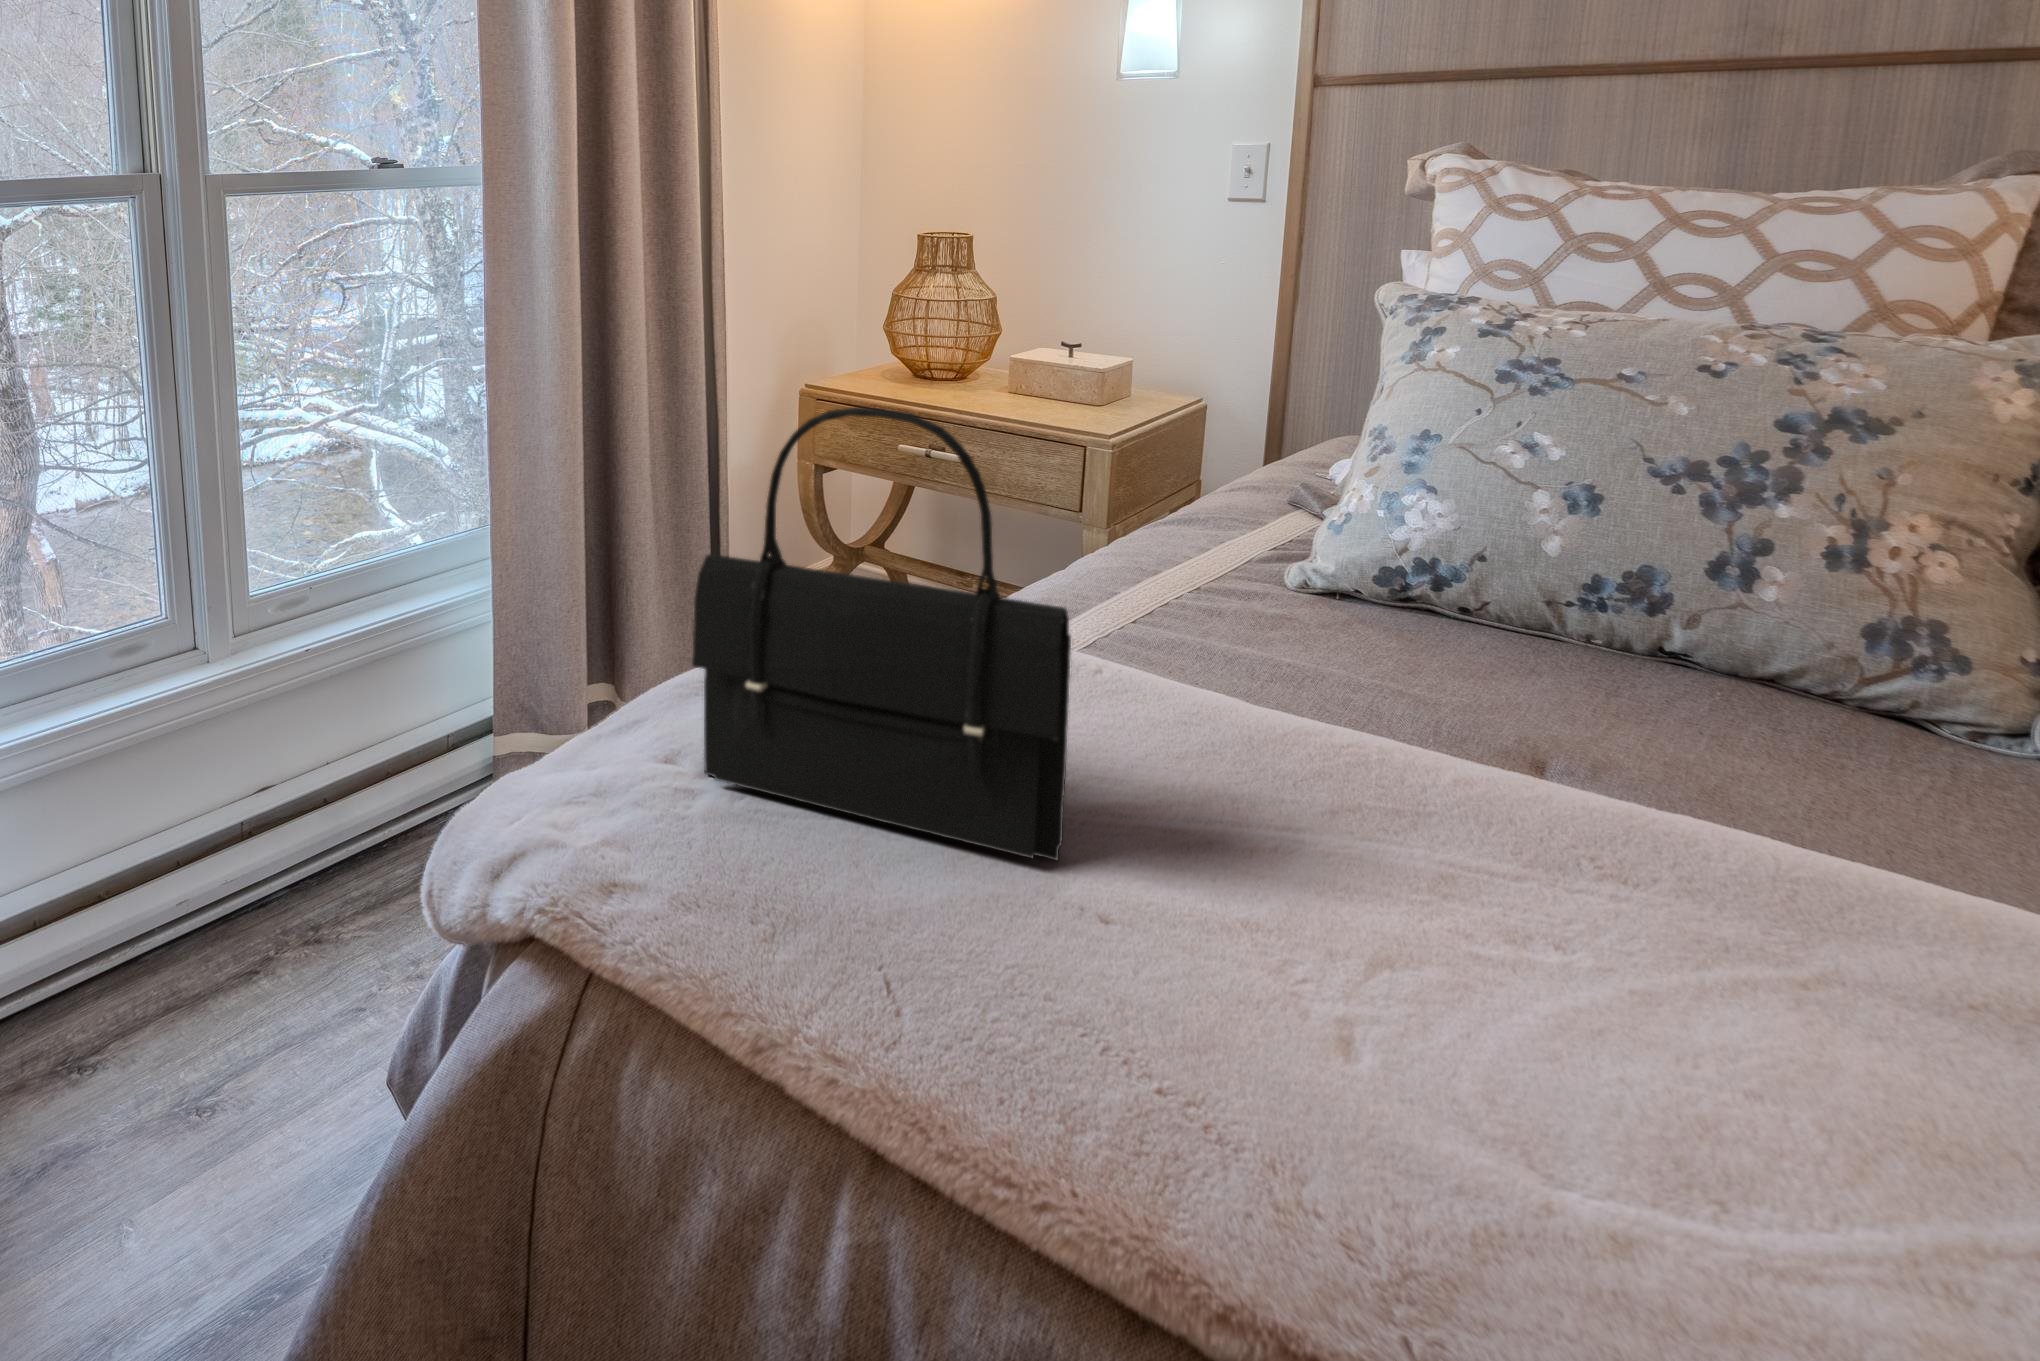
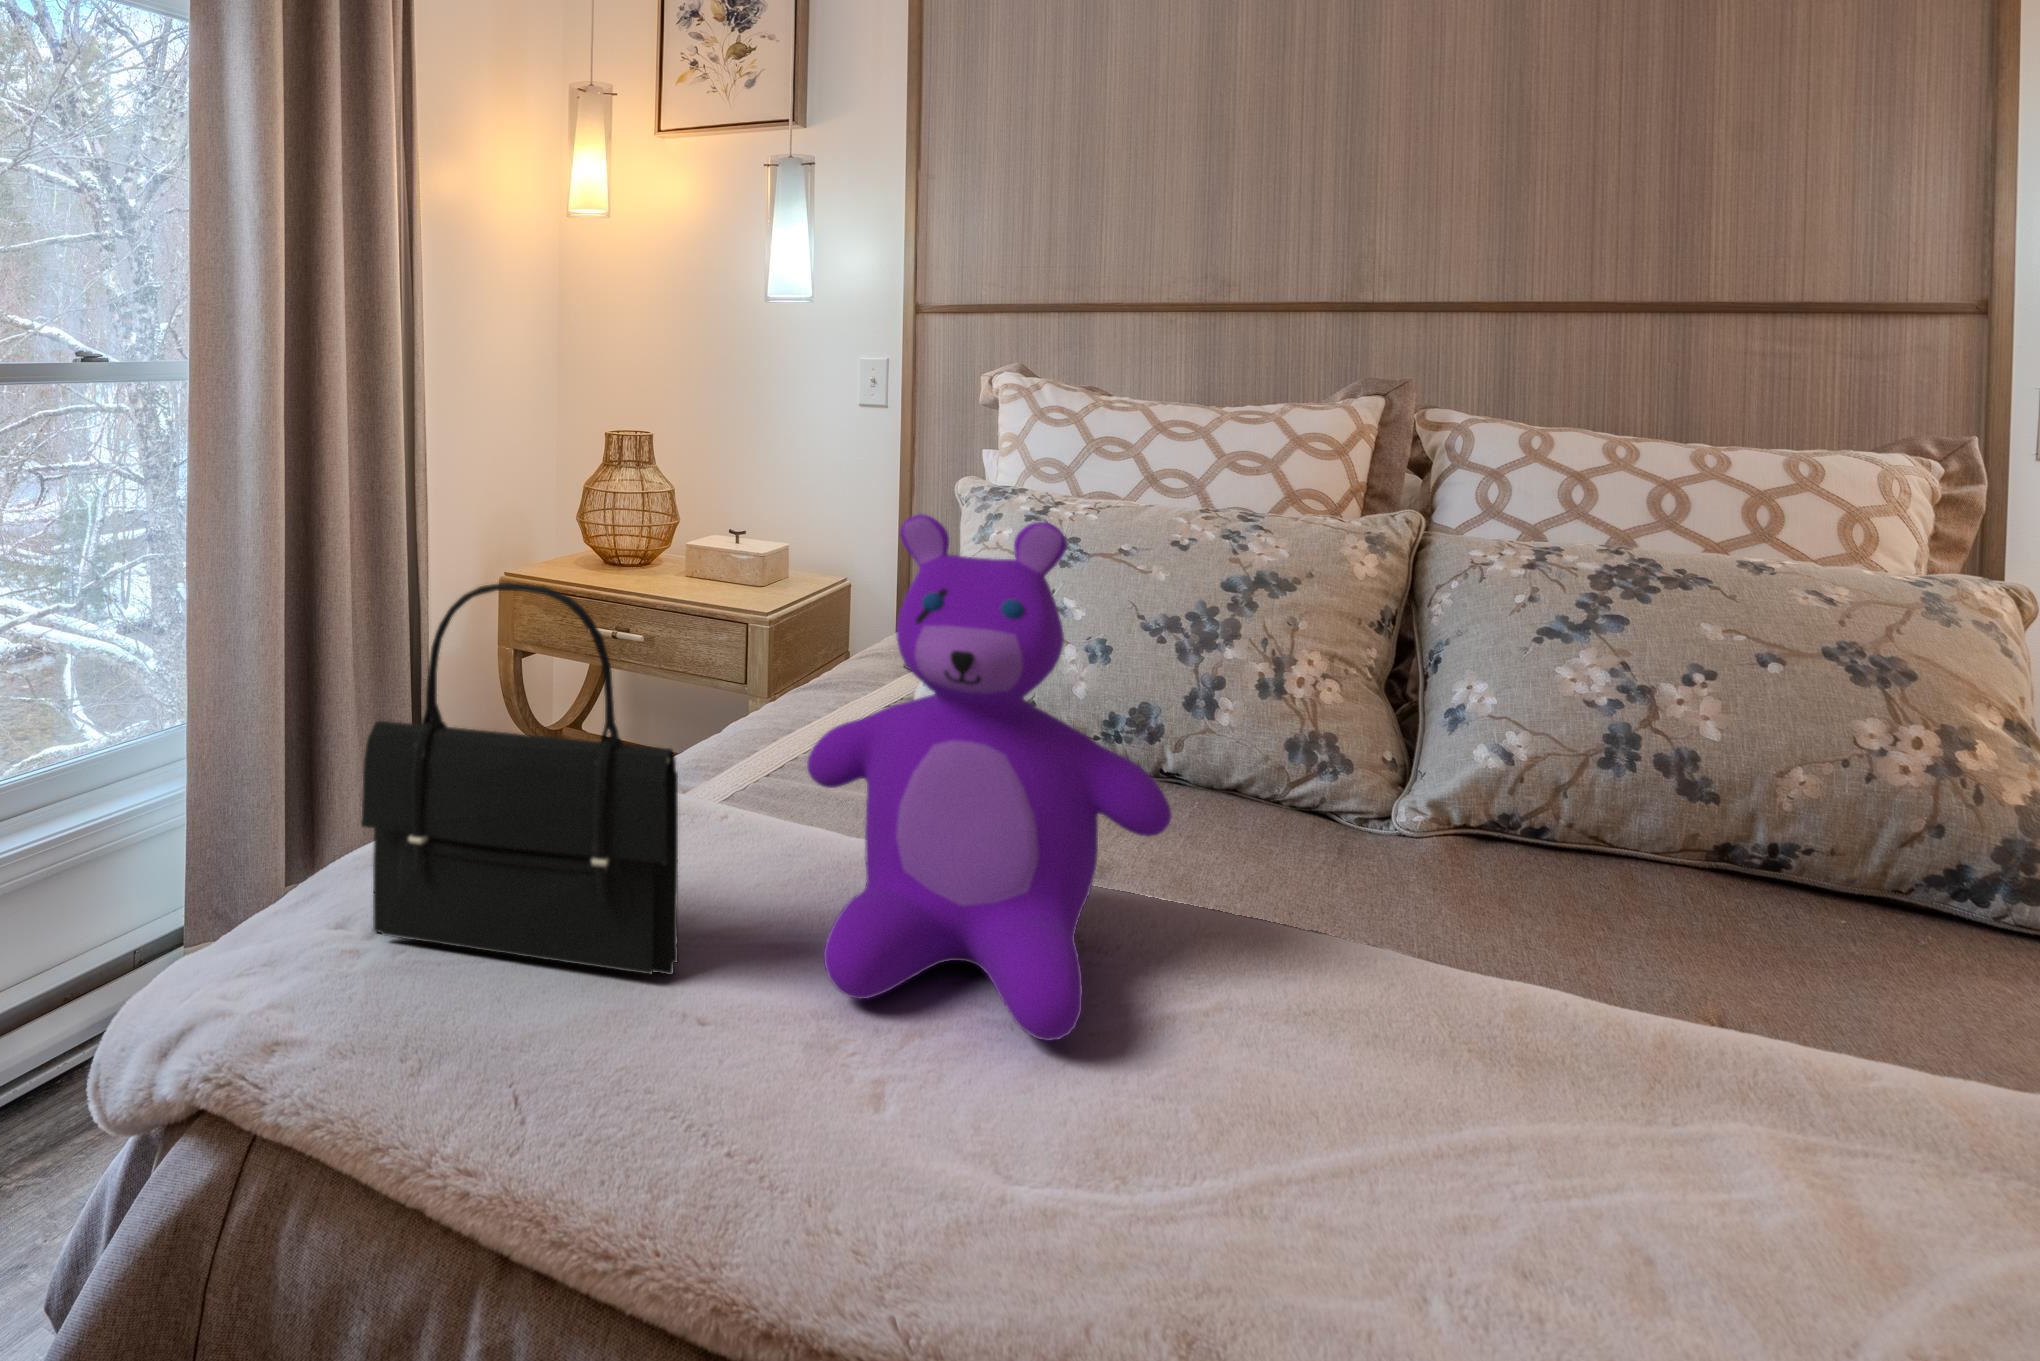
teddy bear: none [1225,331,1780,1008] -> present [807,514,1172,1041]

